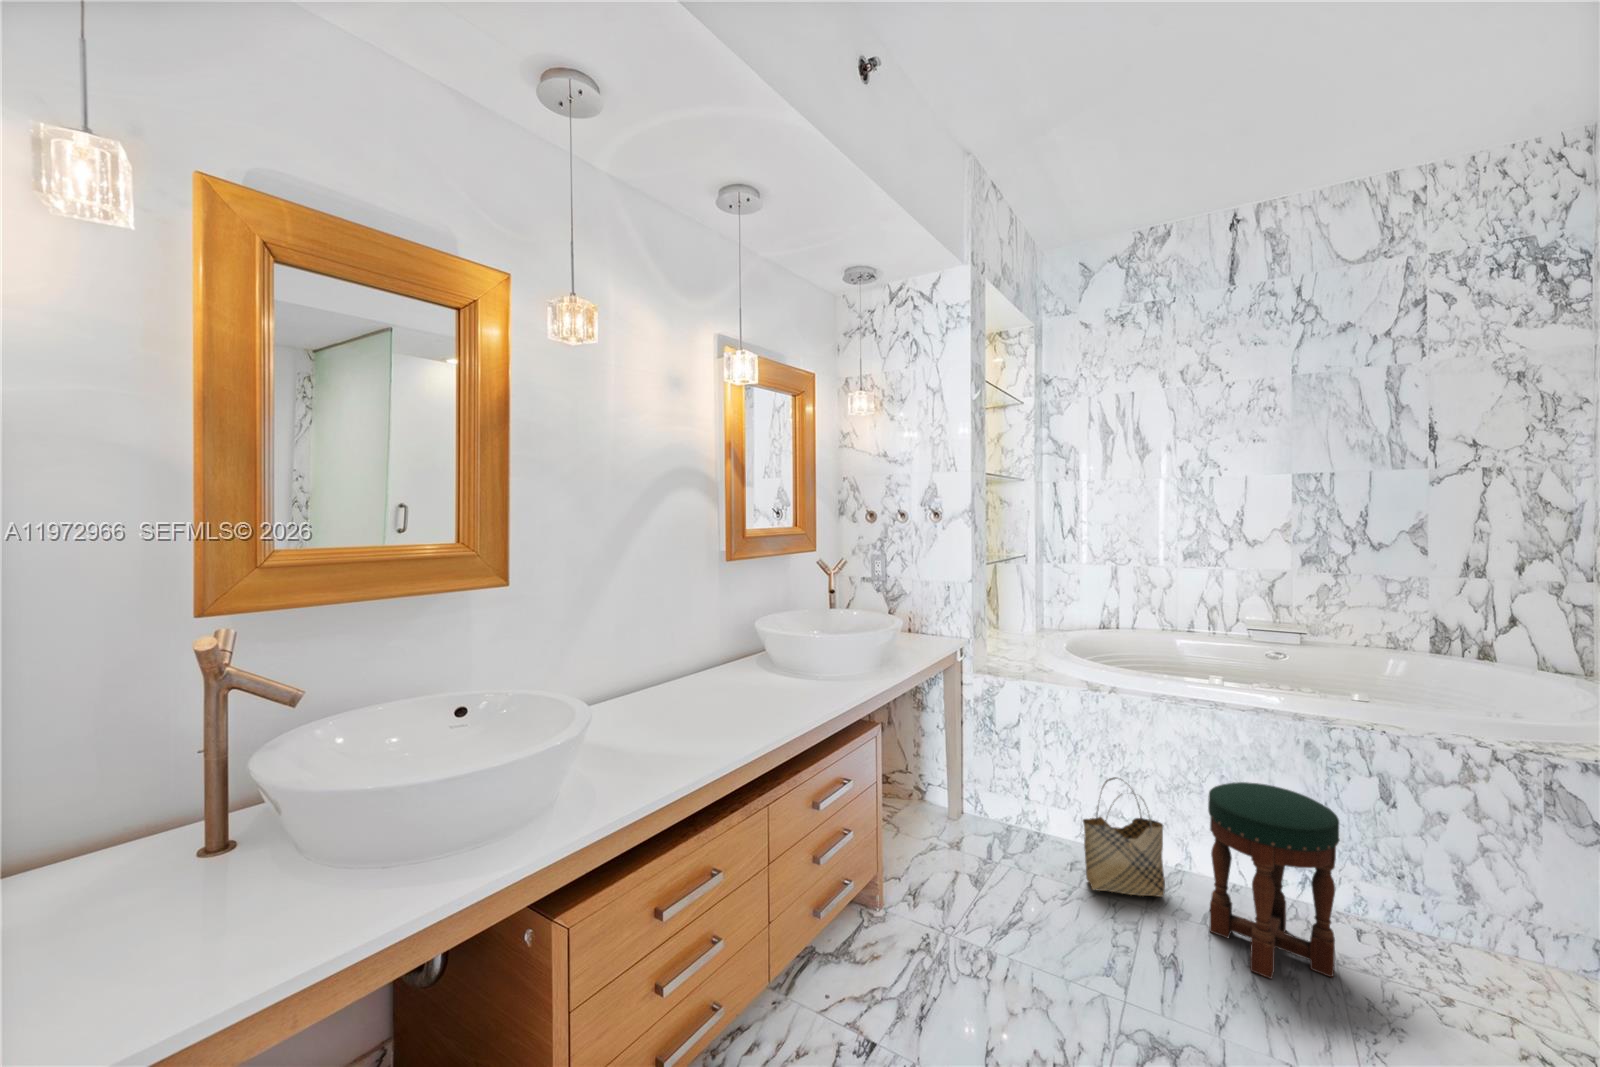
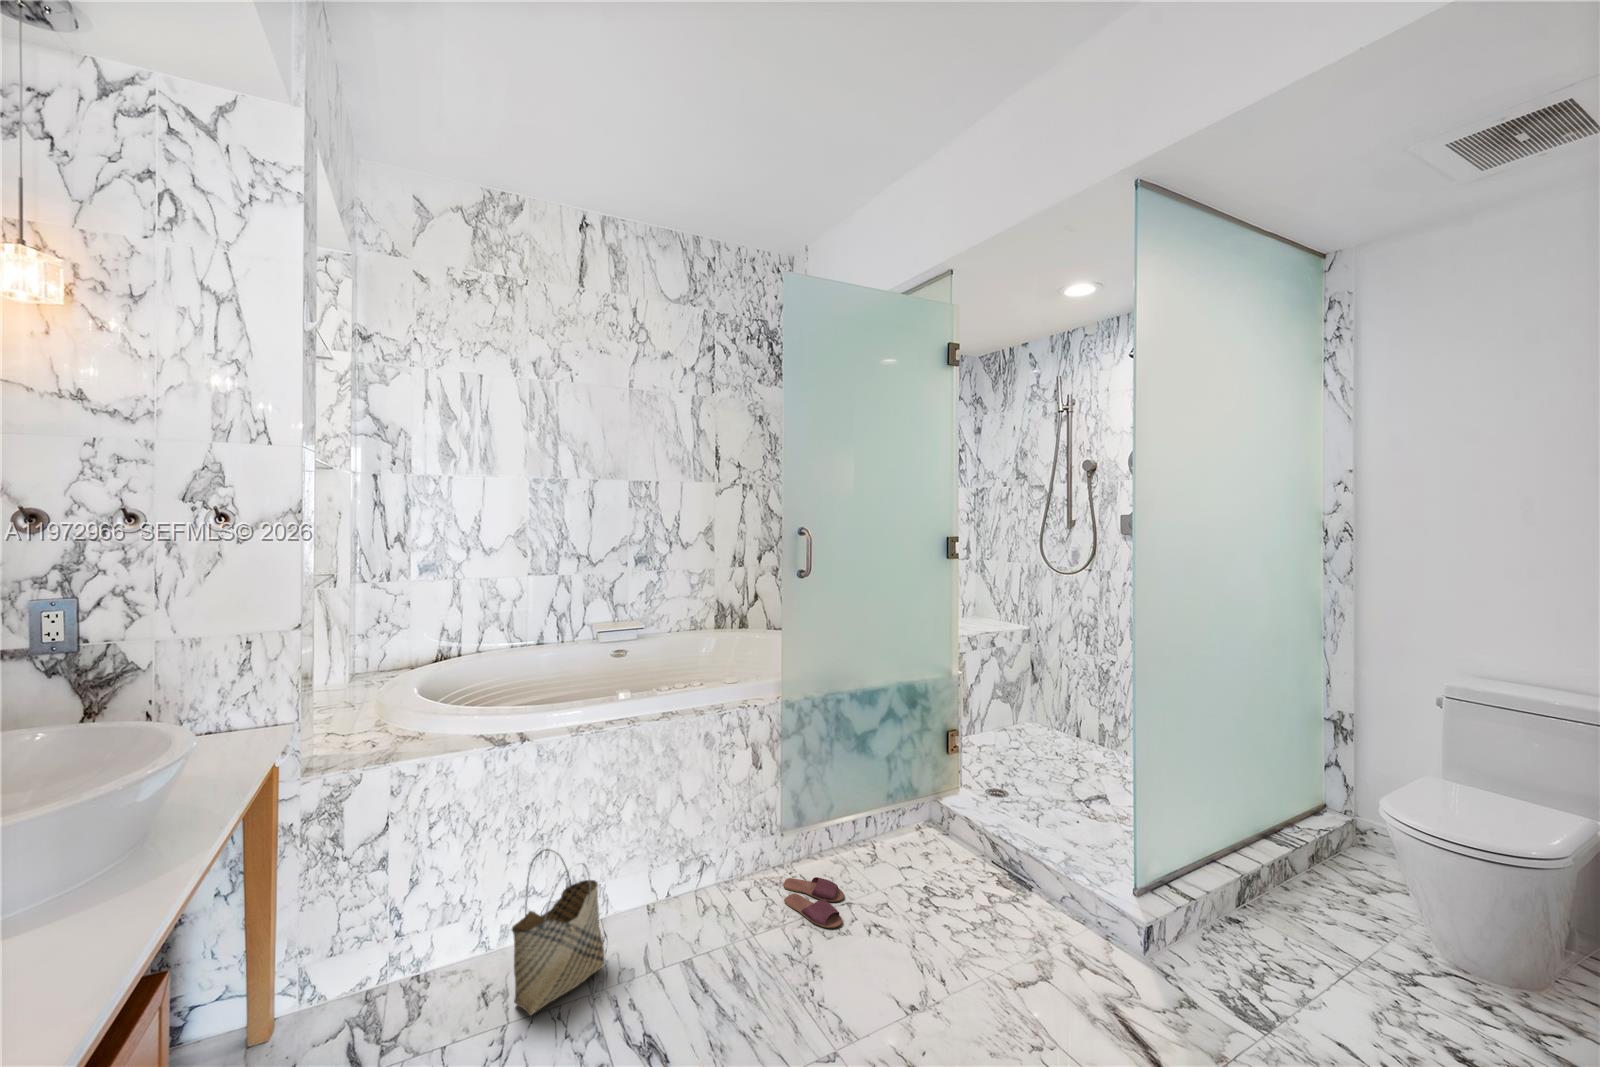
stool: present [1208,782,1340,979] -> none [655,791,762,998]
slippers: none [1410,953,1522,1028] -> present [784,877,844,928]

